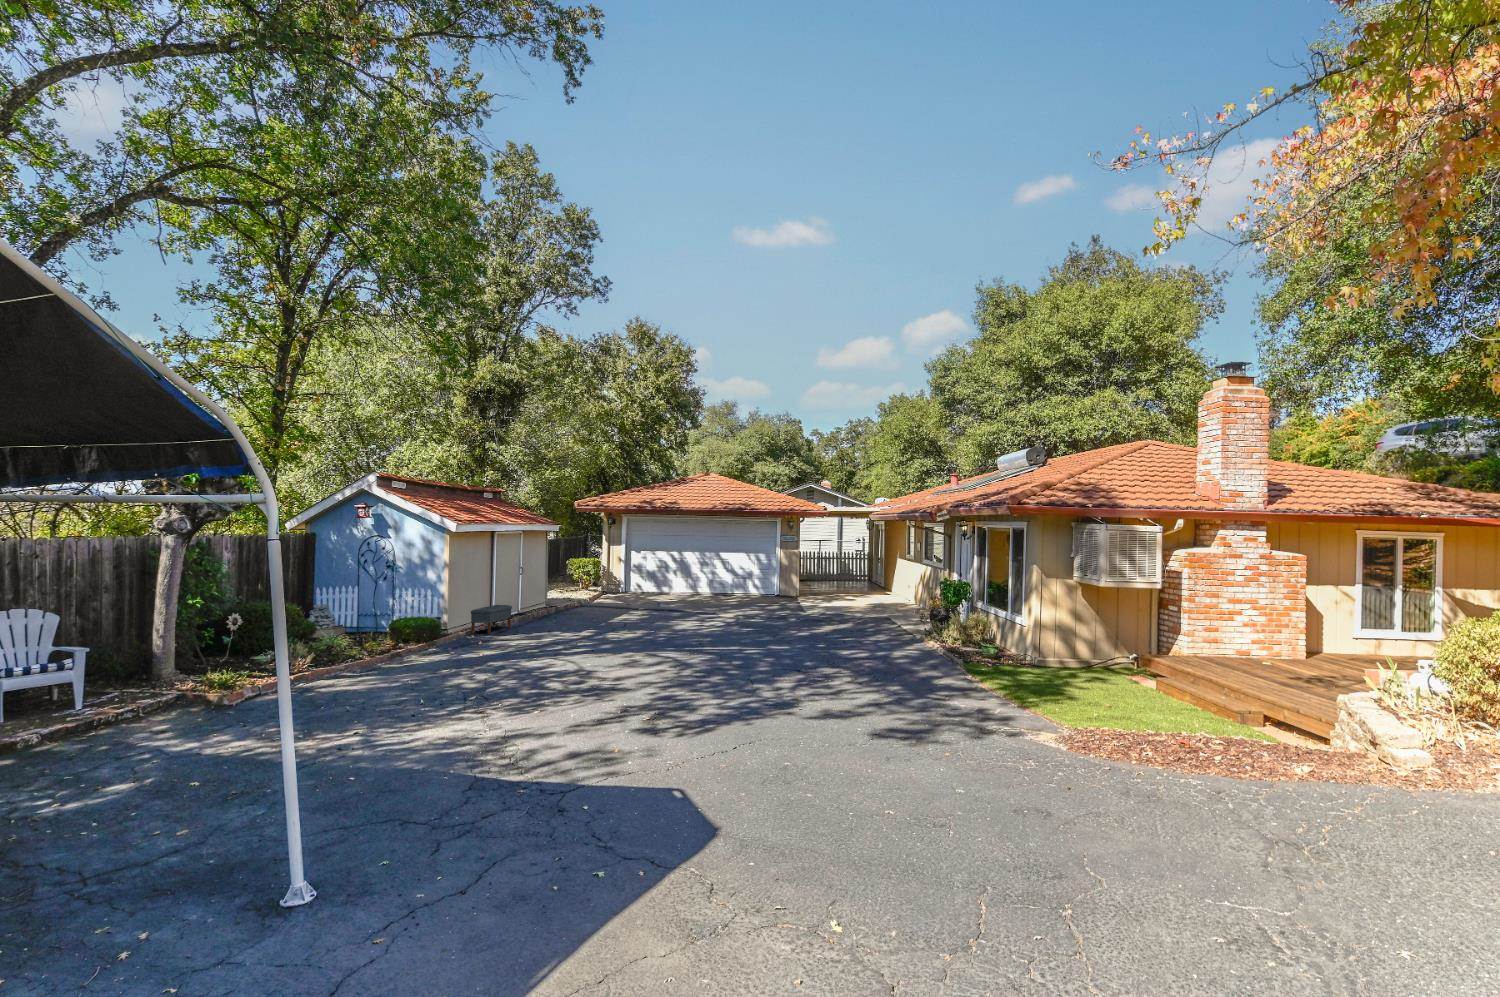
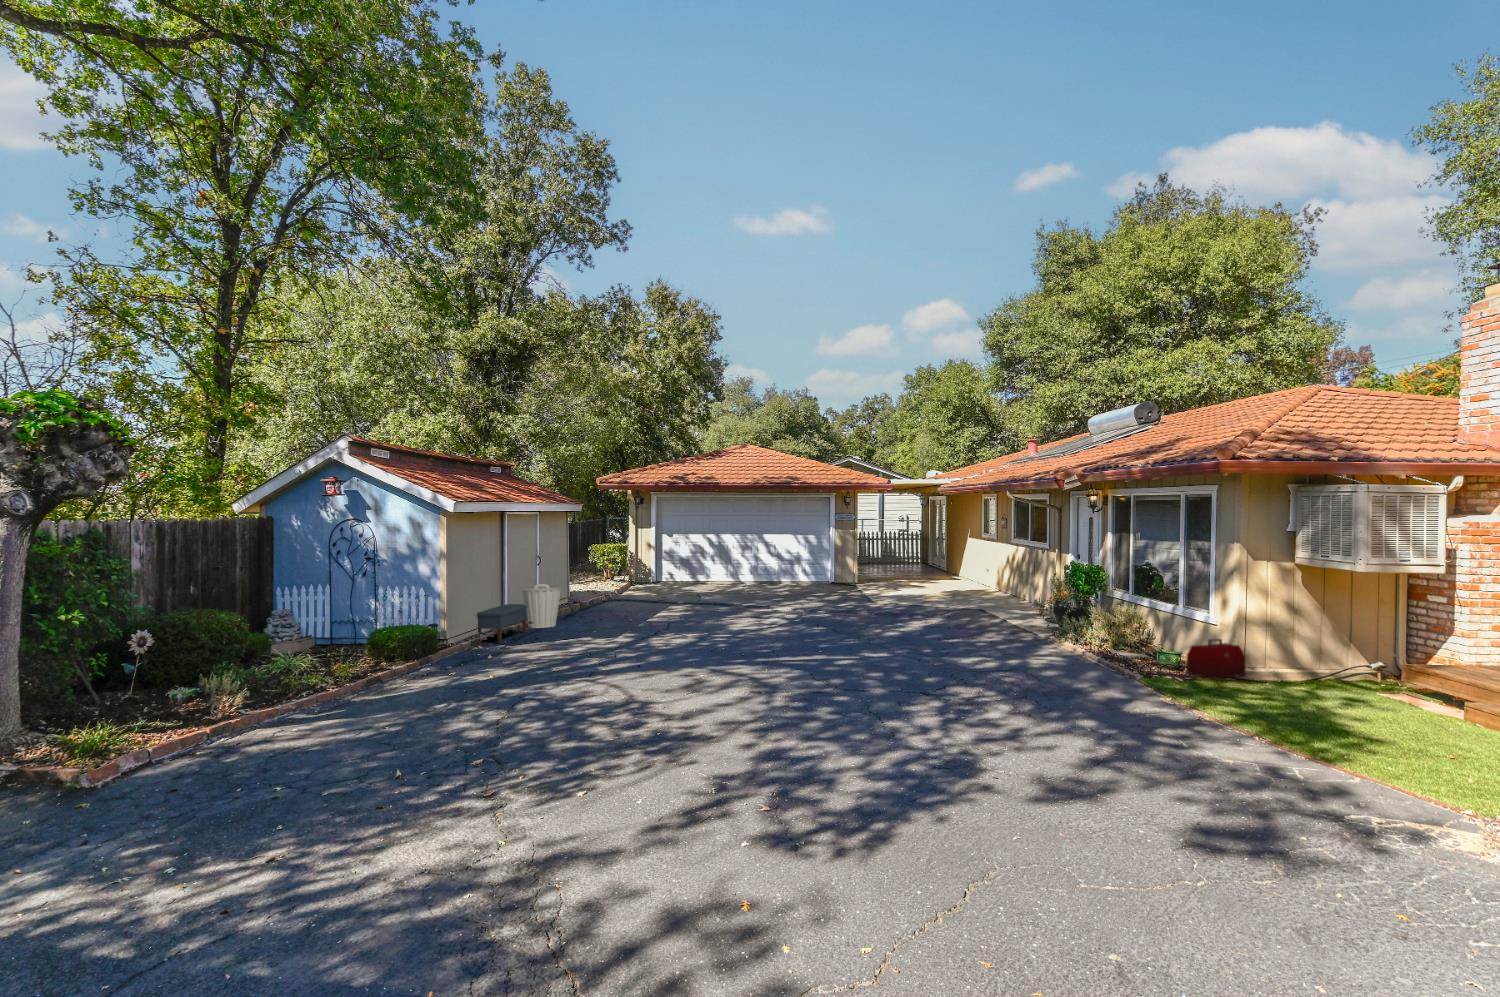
trash can: none [509,590,540,625] -> present [523,584,561,628]
toolbox: none [994,634,1034,662] -> present [1187,639,1246,679]

